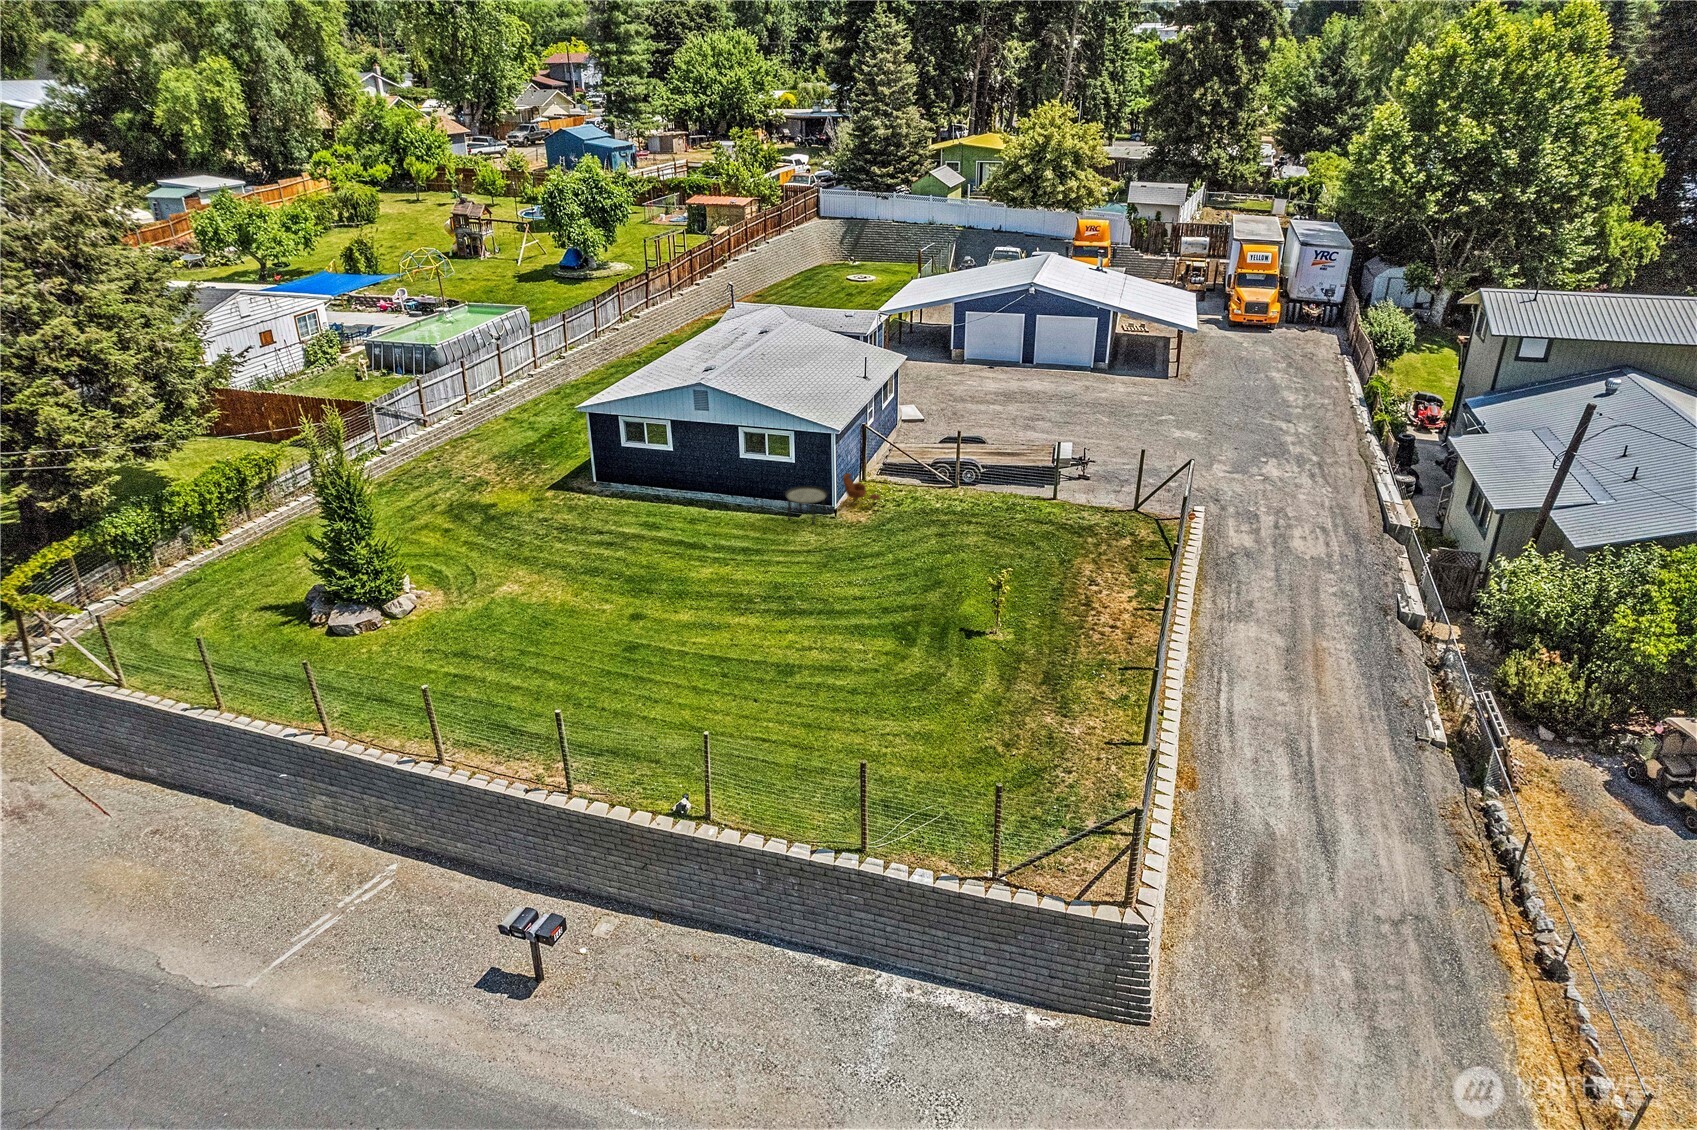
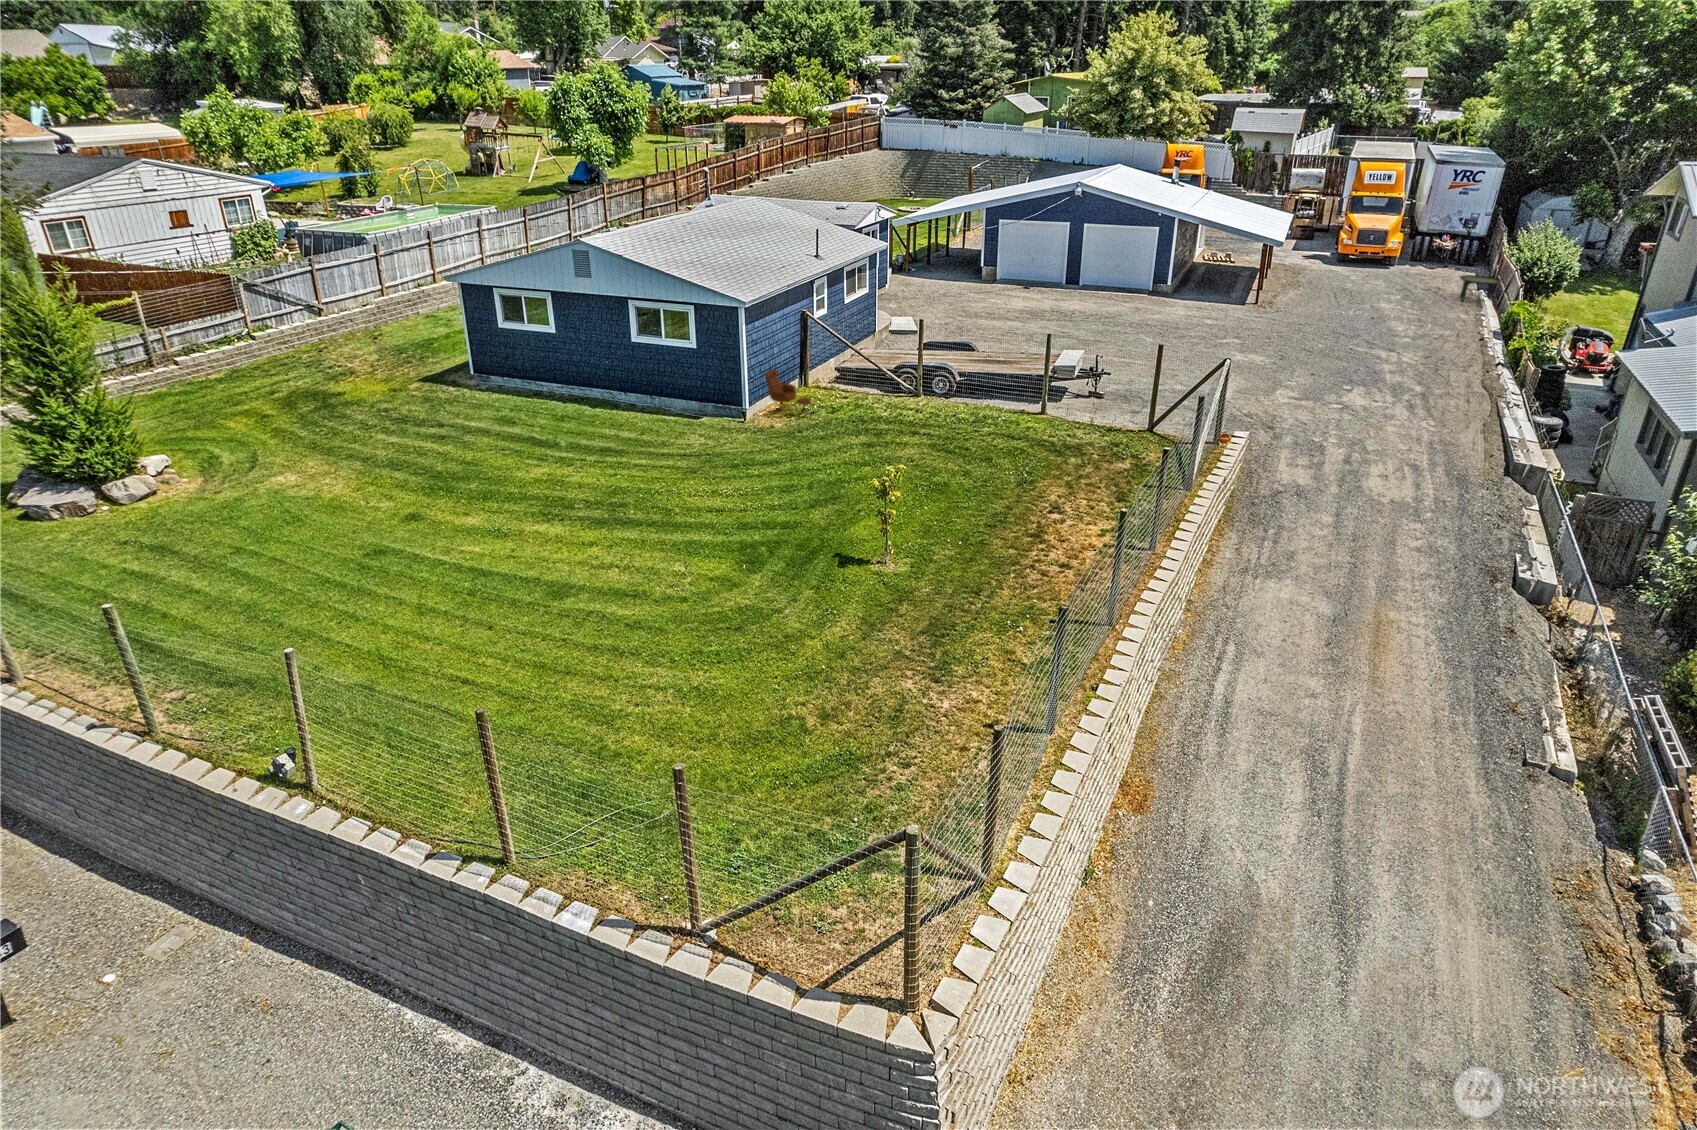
round table: present [785,486,828,524] -> present [1460,275,1501,302]

